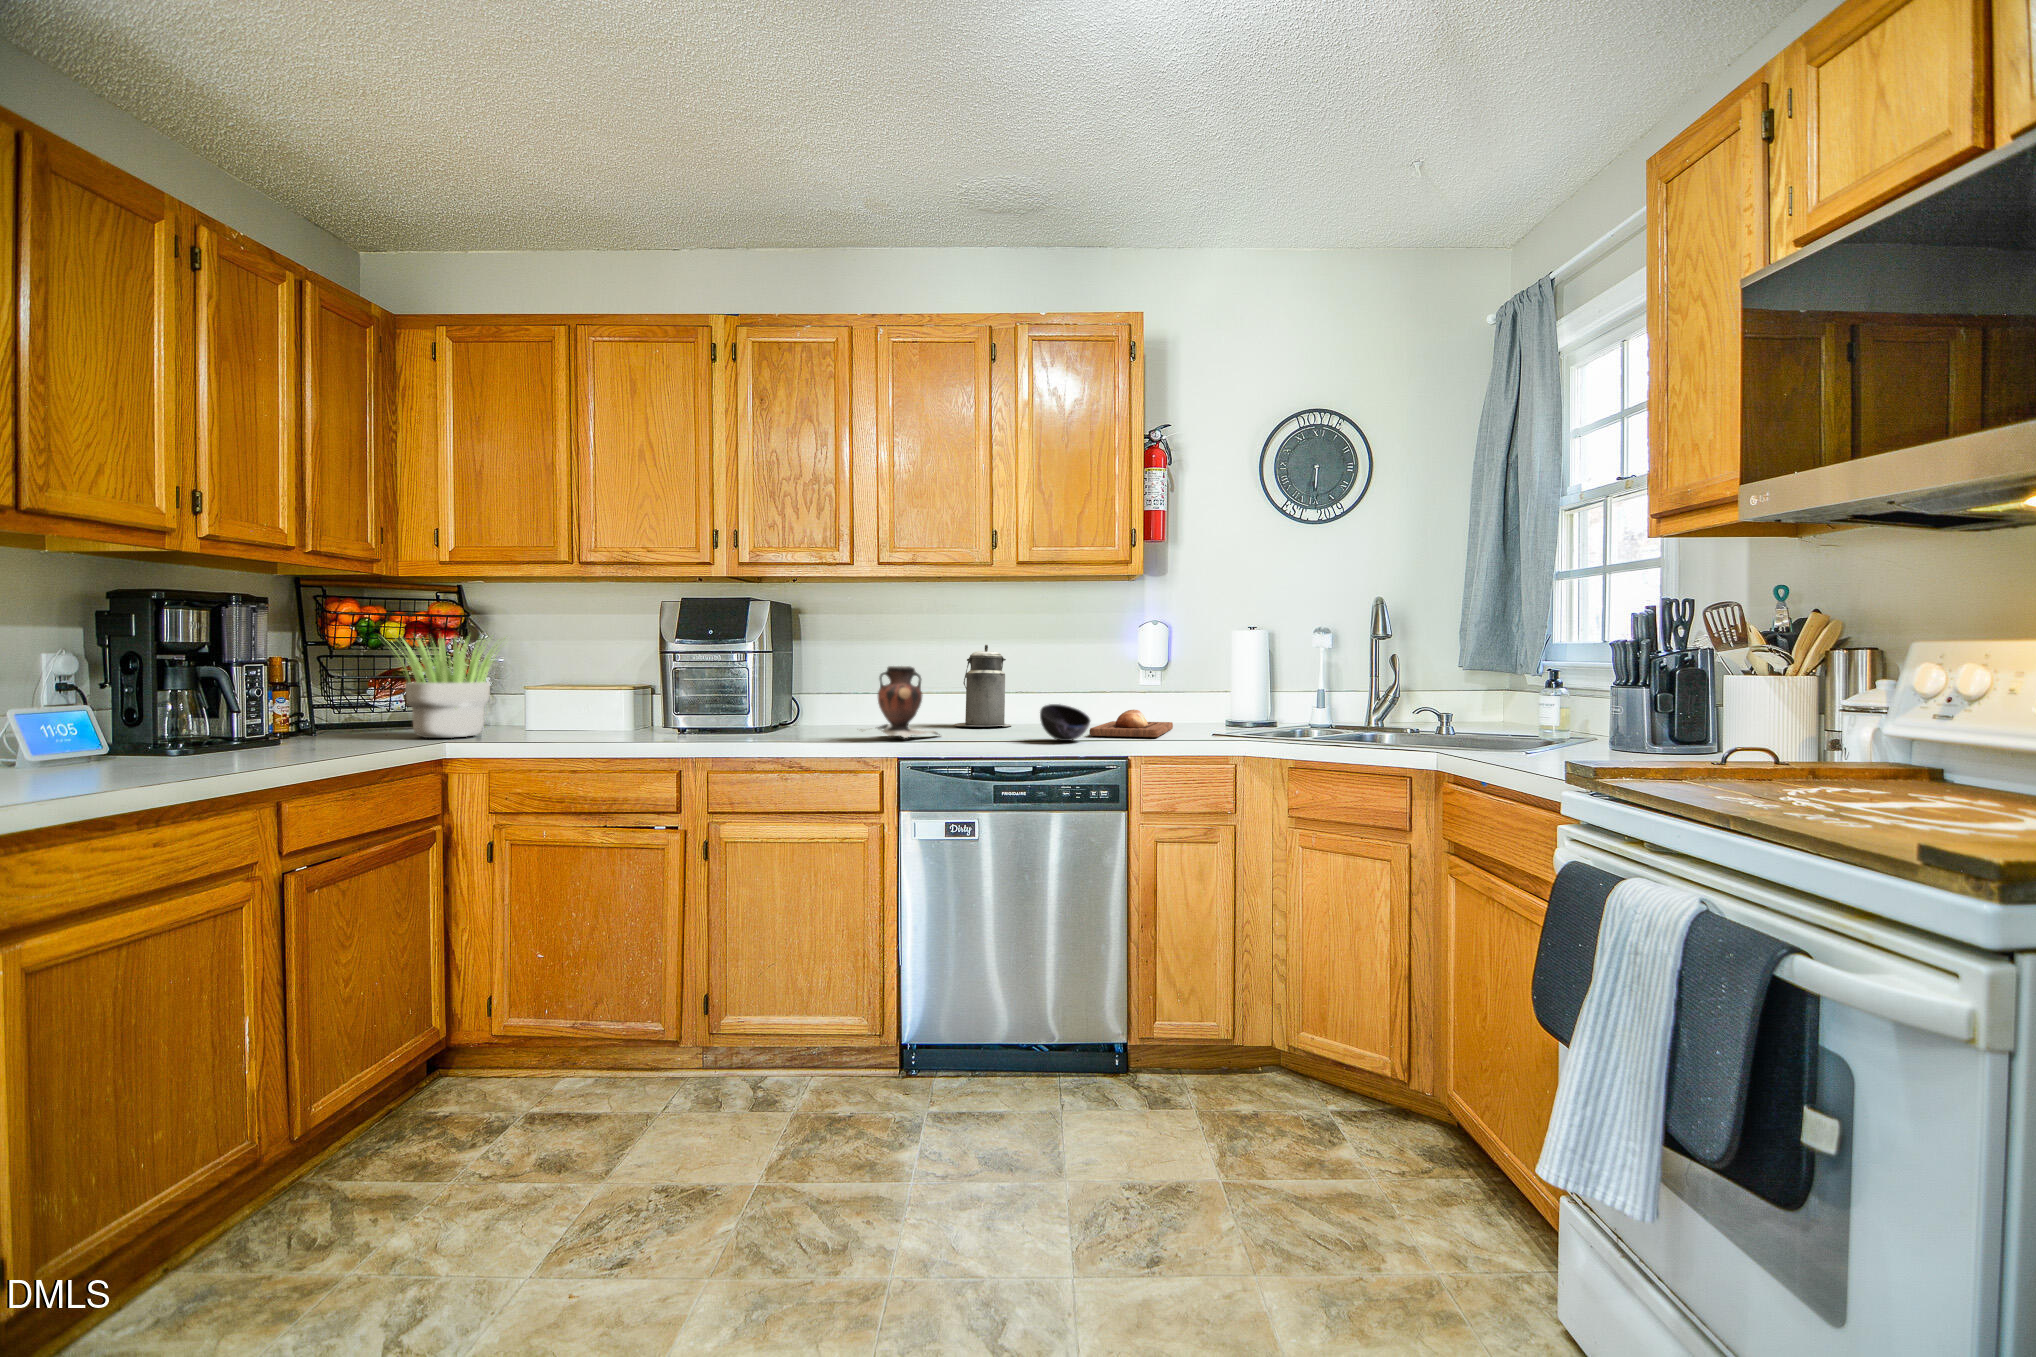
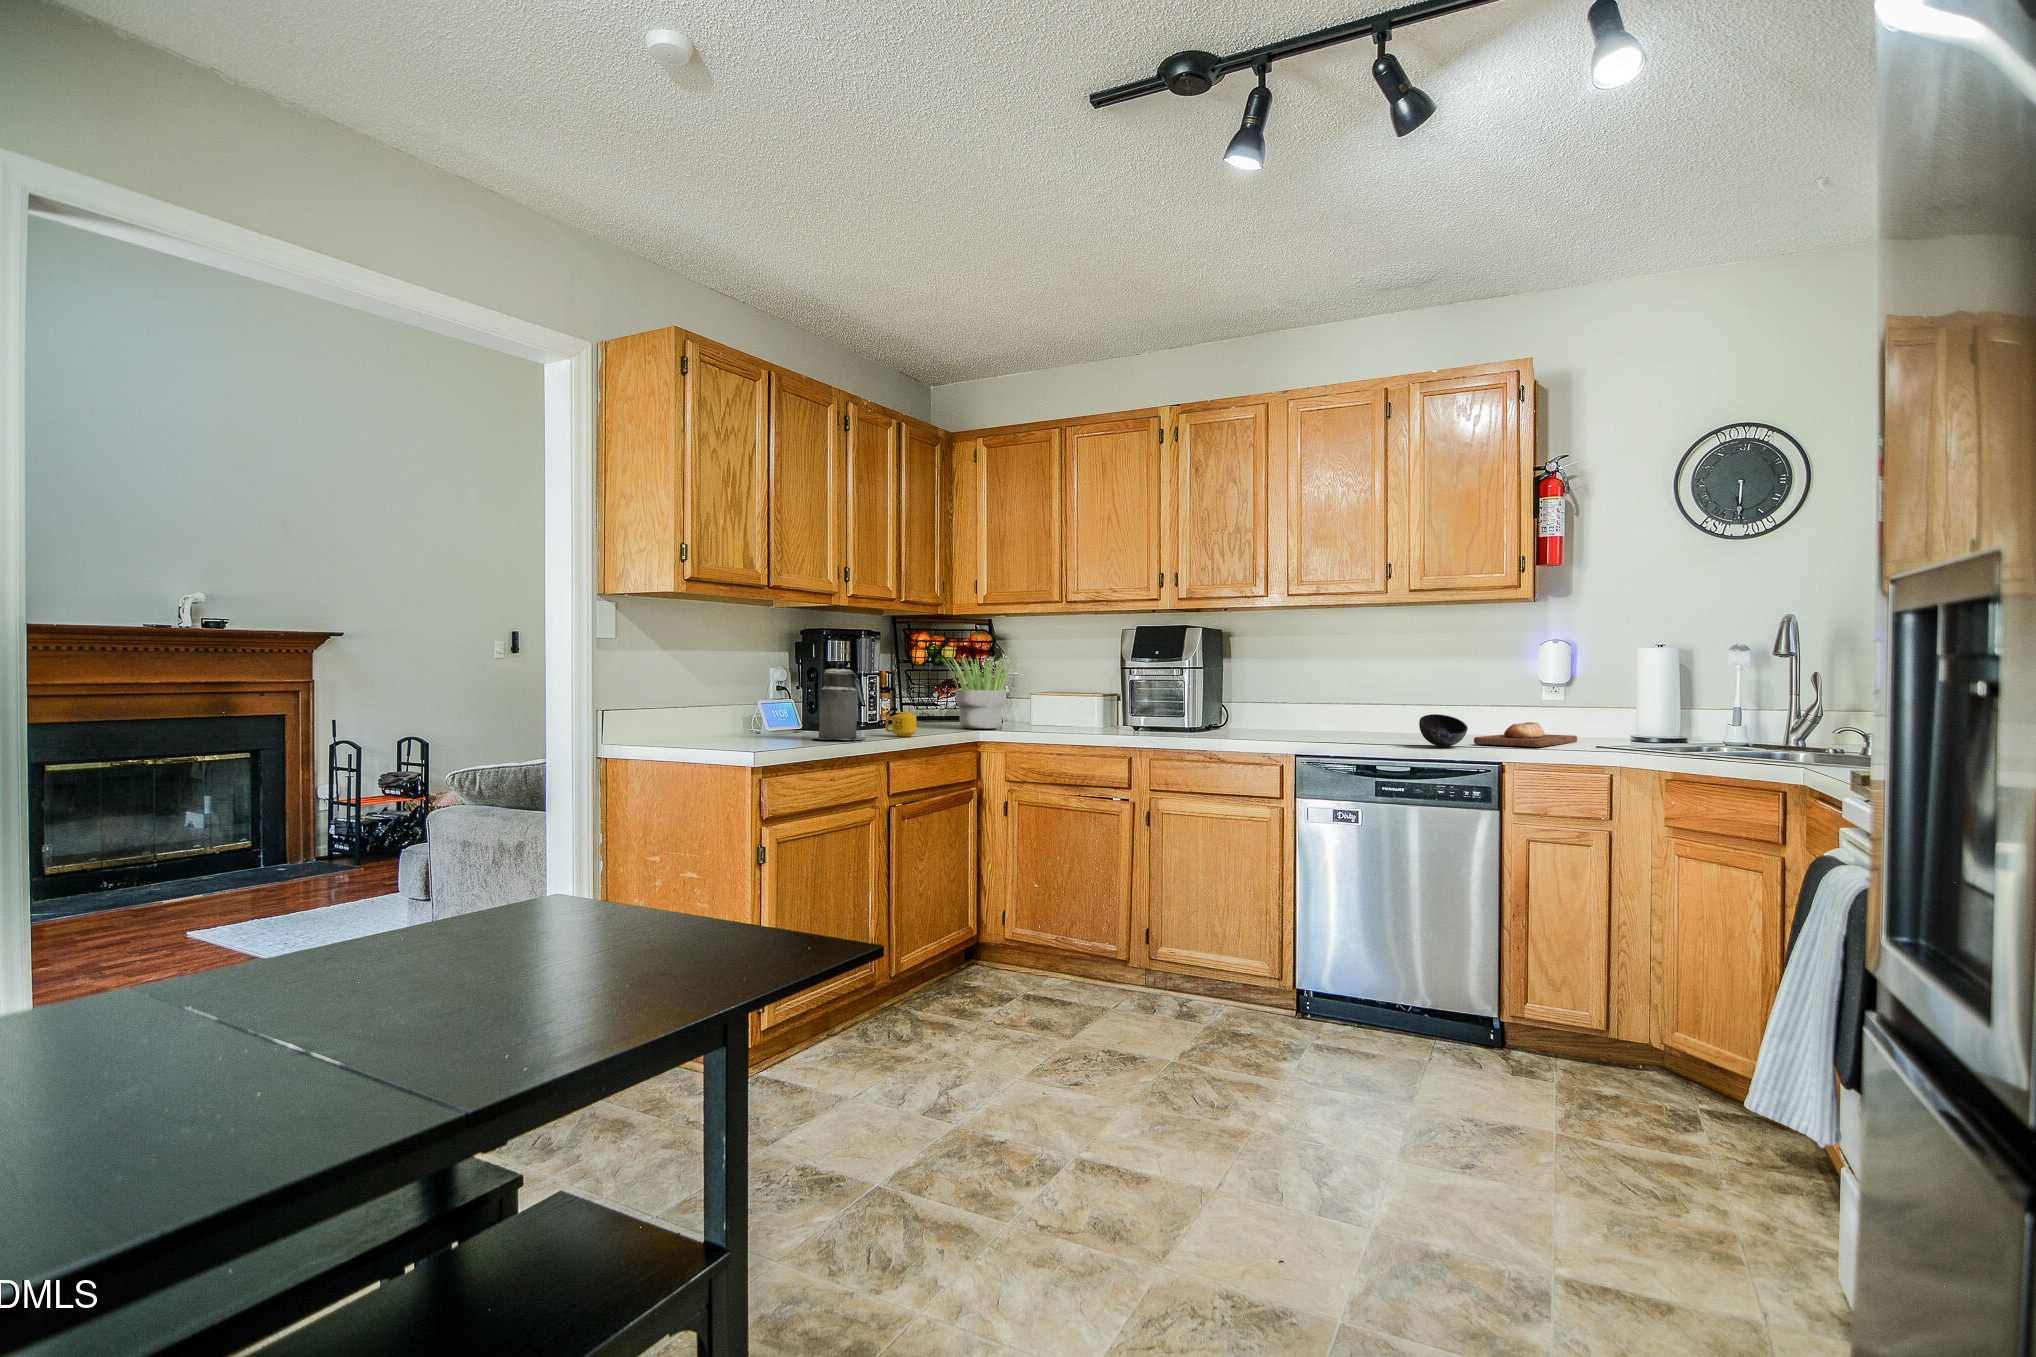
canister: present [954,644,1011,726] -> present [813,662,866,740]
vase: present [862,666,938,738] -> none [1265,680,1339,740]
mug: none [267,719,328,758] -> present [886,712,916,736]

